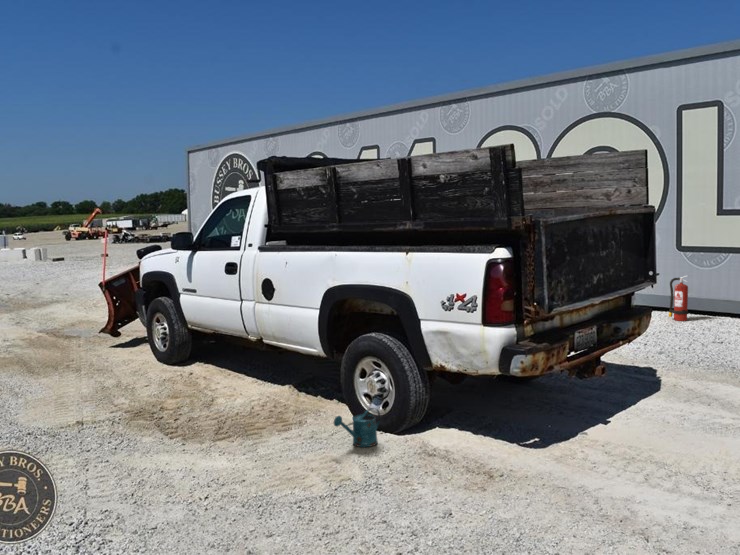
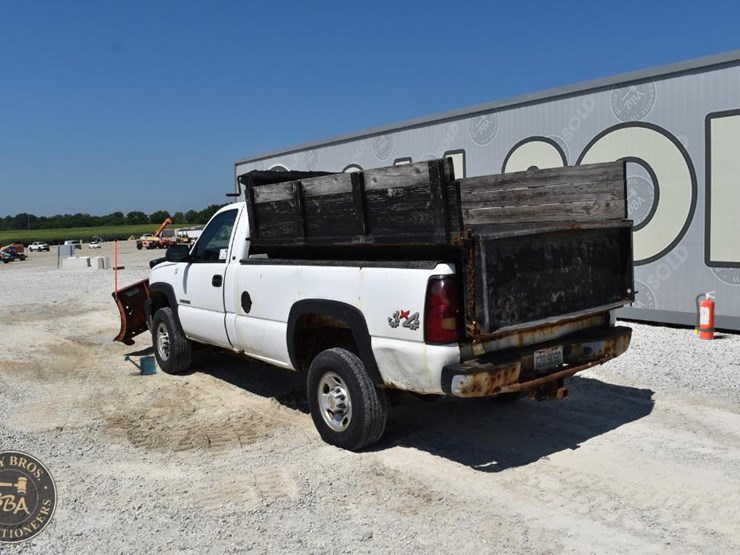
watering can: present [334,408,380,447] -> present [124,355,160,375]

